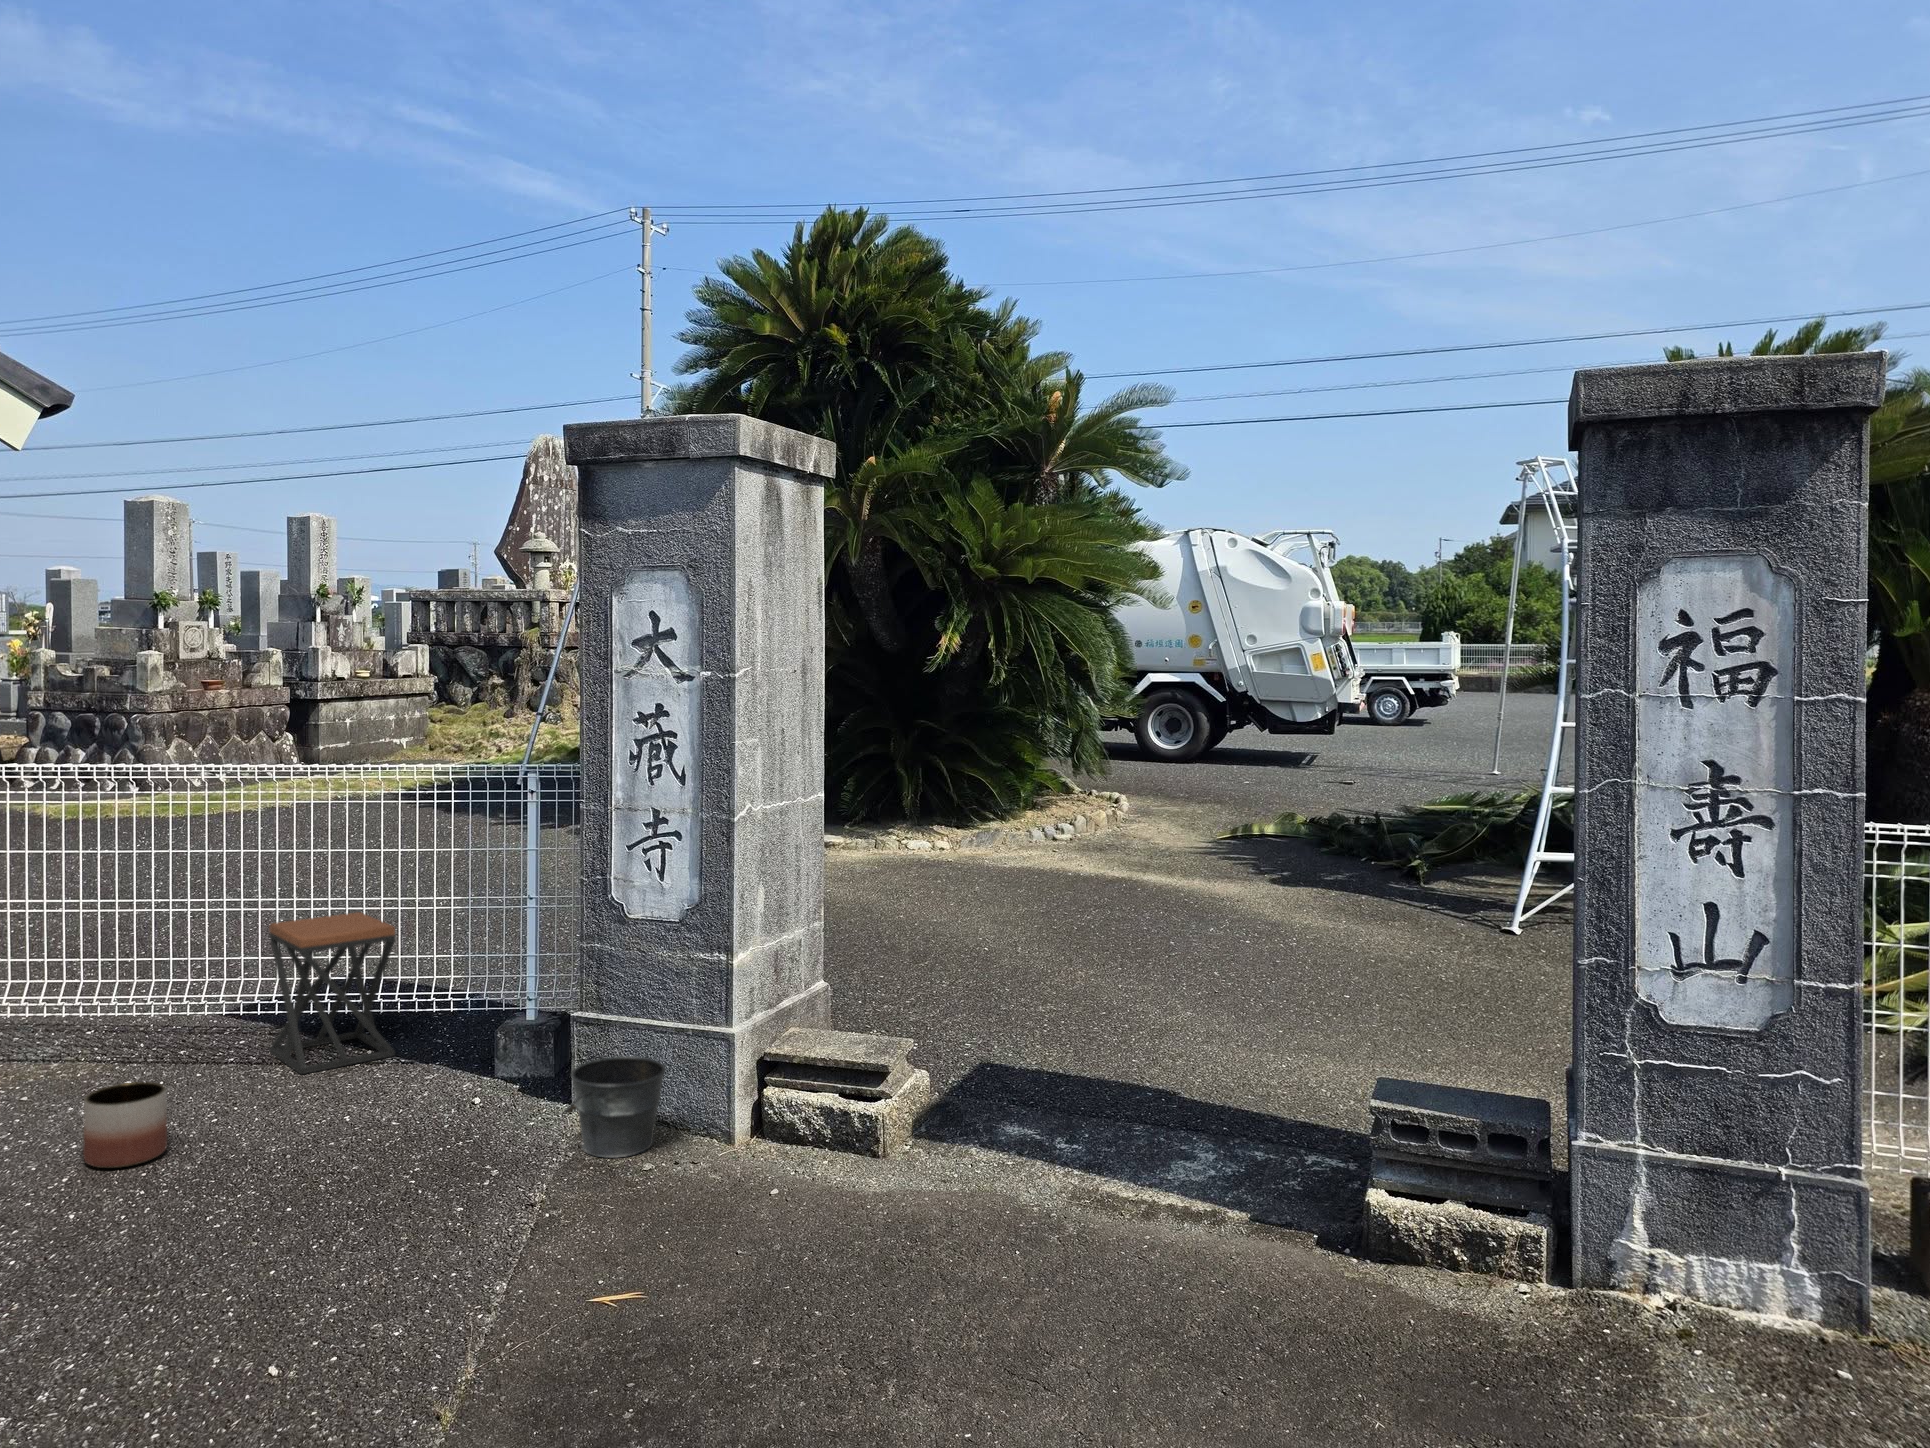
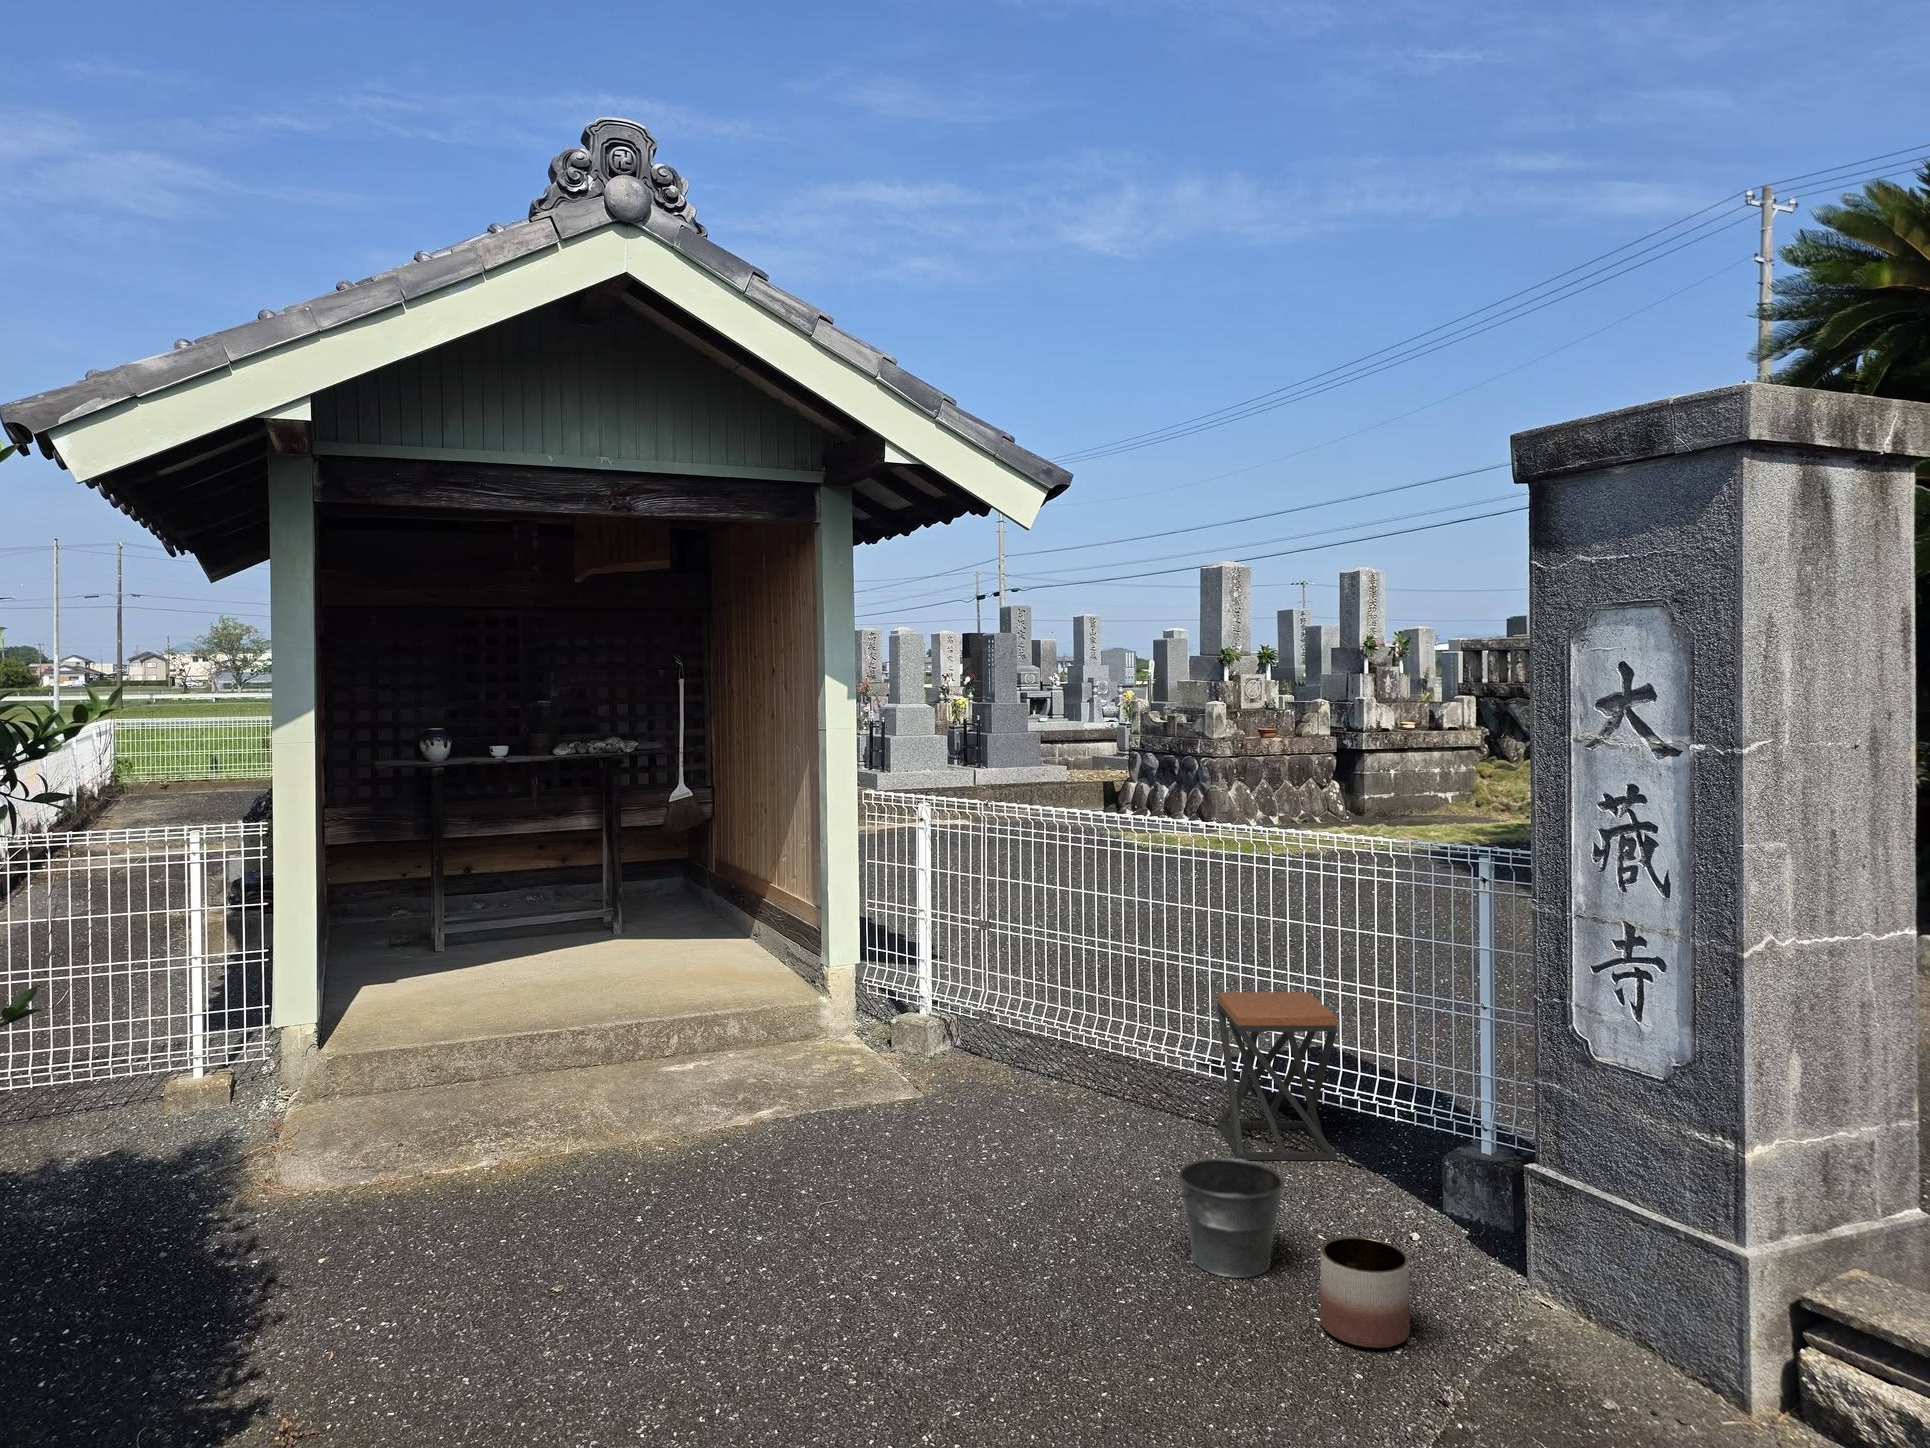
bucket: present [563,1056,666,1158] -> present [1170,1158,1284,1278]
planter: present [83,1082,167,1168] -> present [1320,1237,1410,1348]

